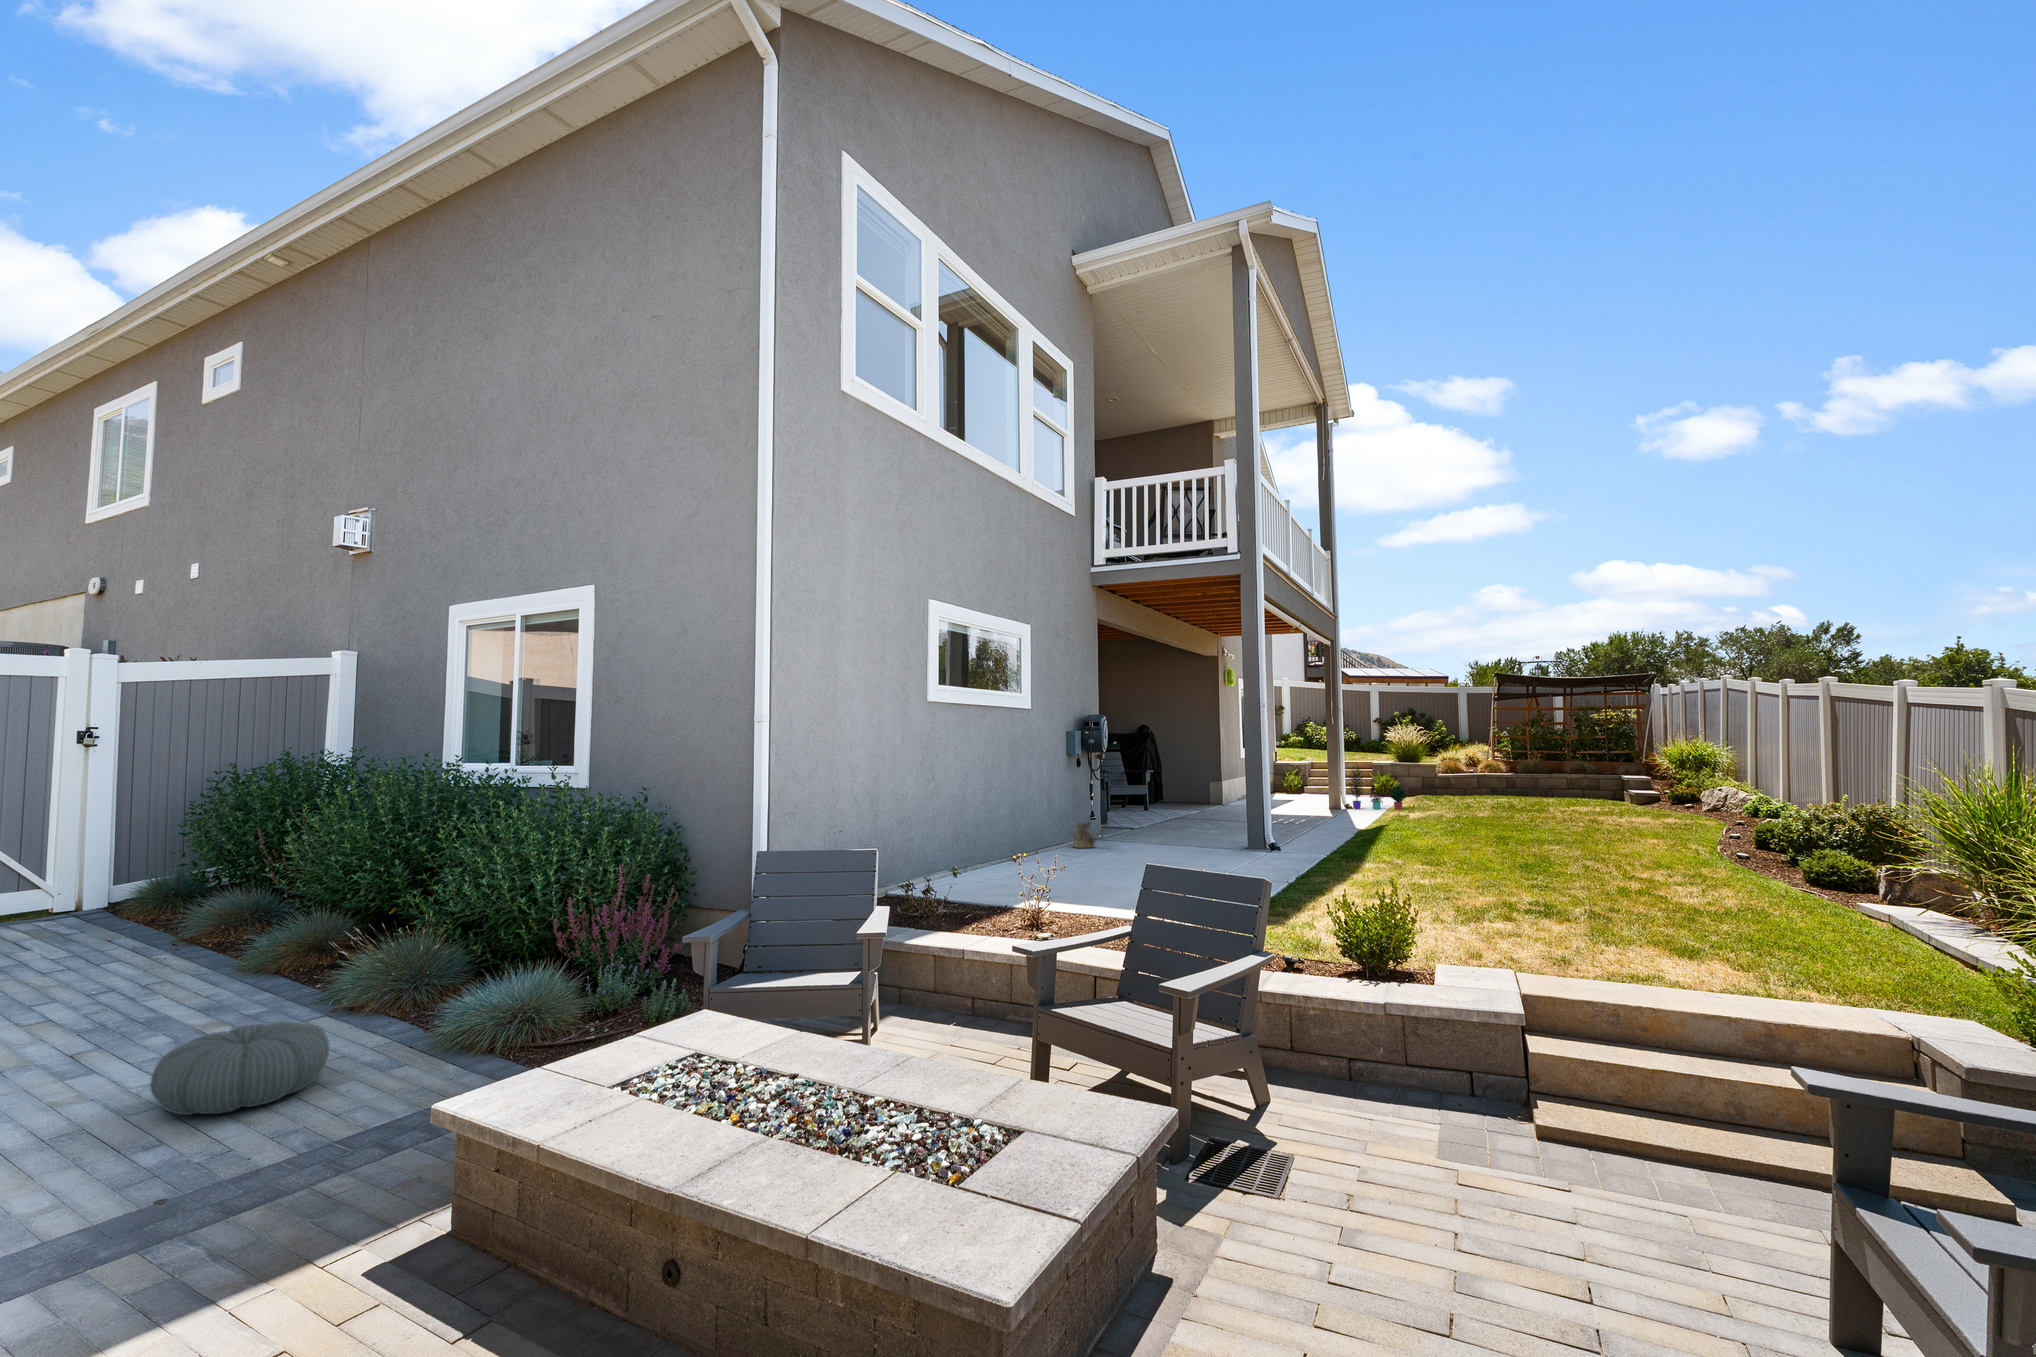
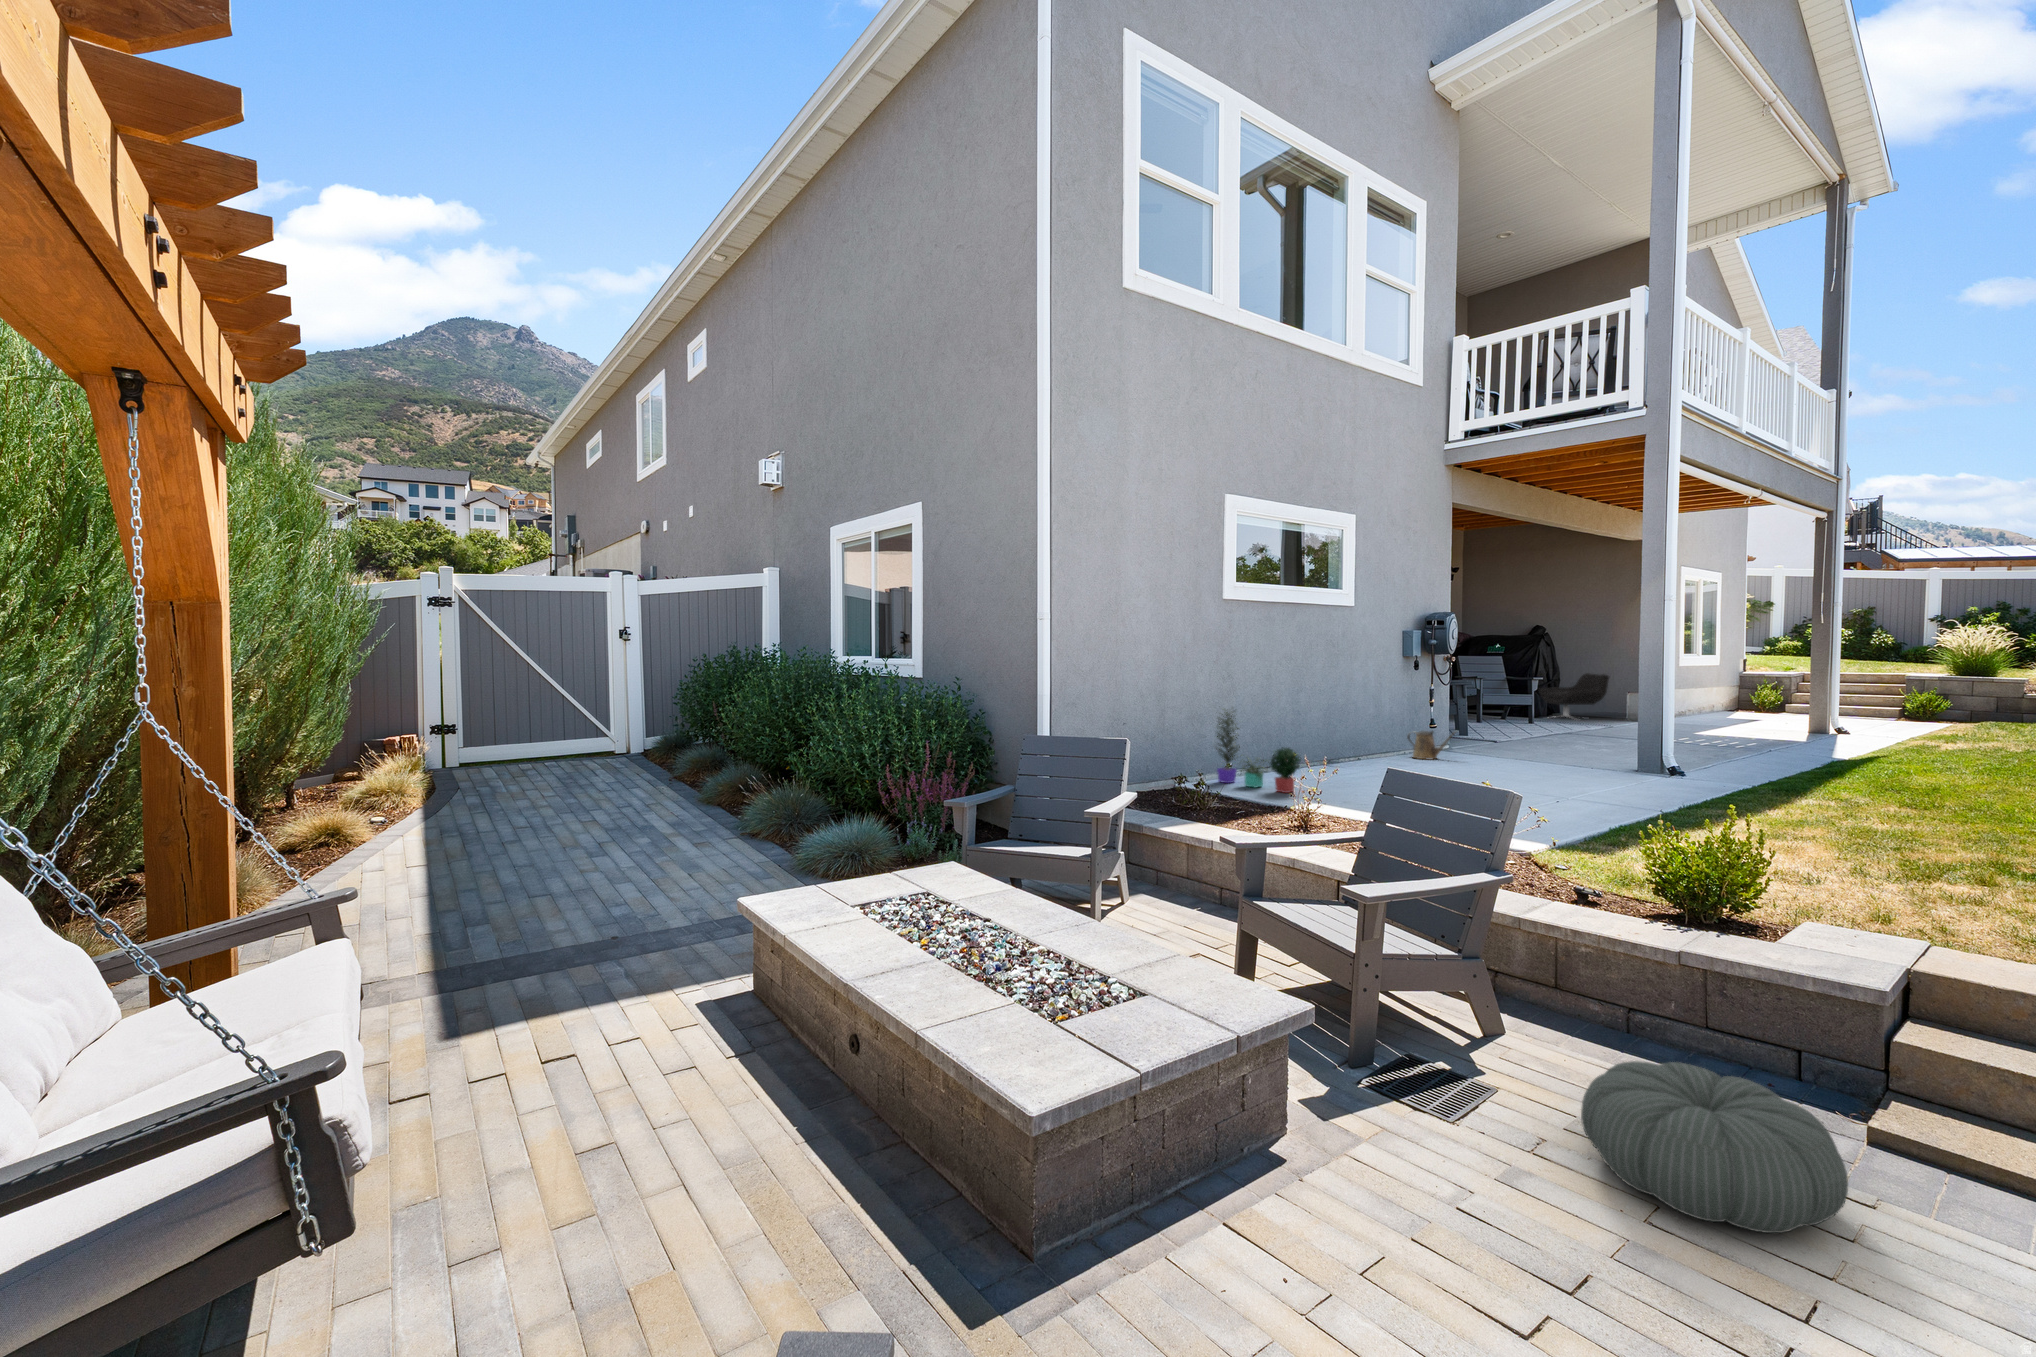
lounge chair: none [1143,765,1194,805] -> present [1539,673,1609,717]
potted plant: present [1348,767,1407,810] -> present [1216,708,1301,793]
pouf: present [150,1021,329,1115] -> present [1581,1061,1848,1233]

